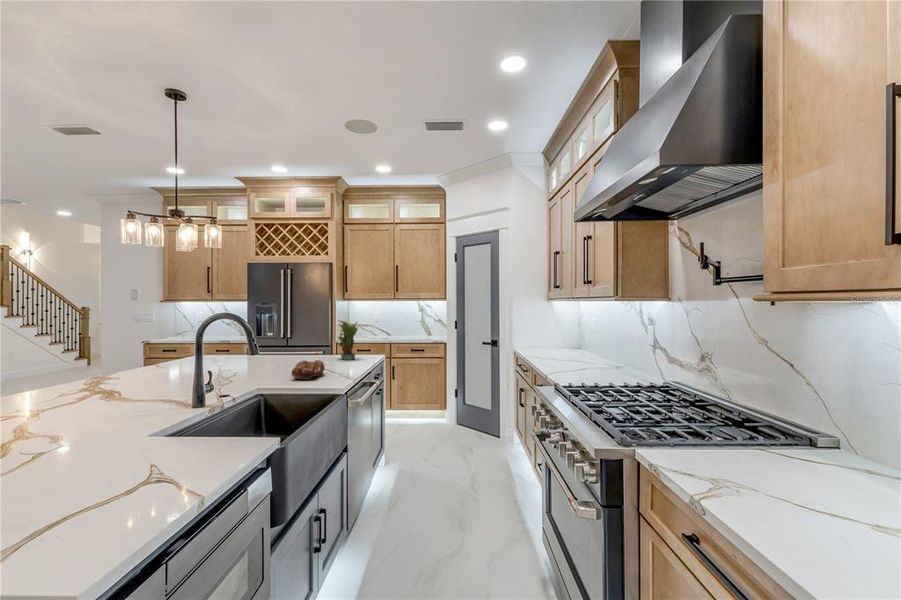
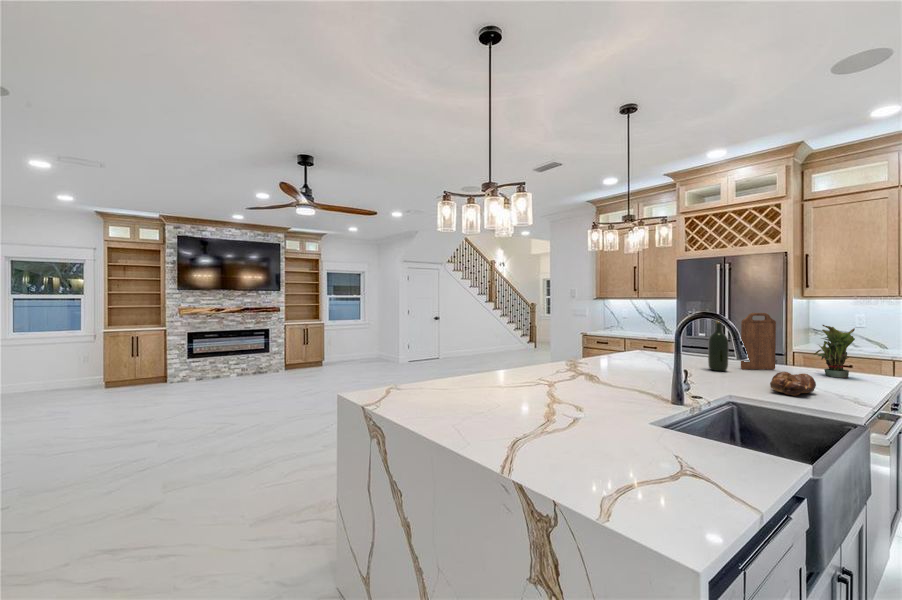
cutting board: none [283,312,310,362] -> present [741,313,776,369]
wine bottle: none [253,320,270,367] -> present [708,321,729,371]

